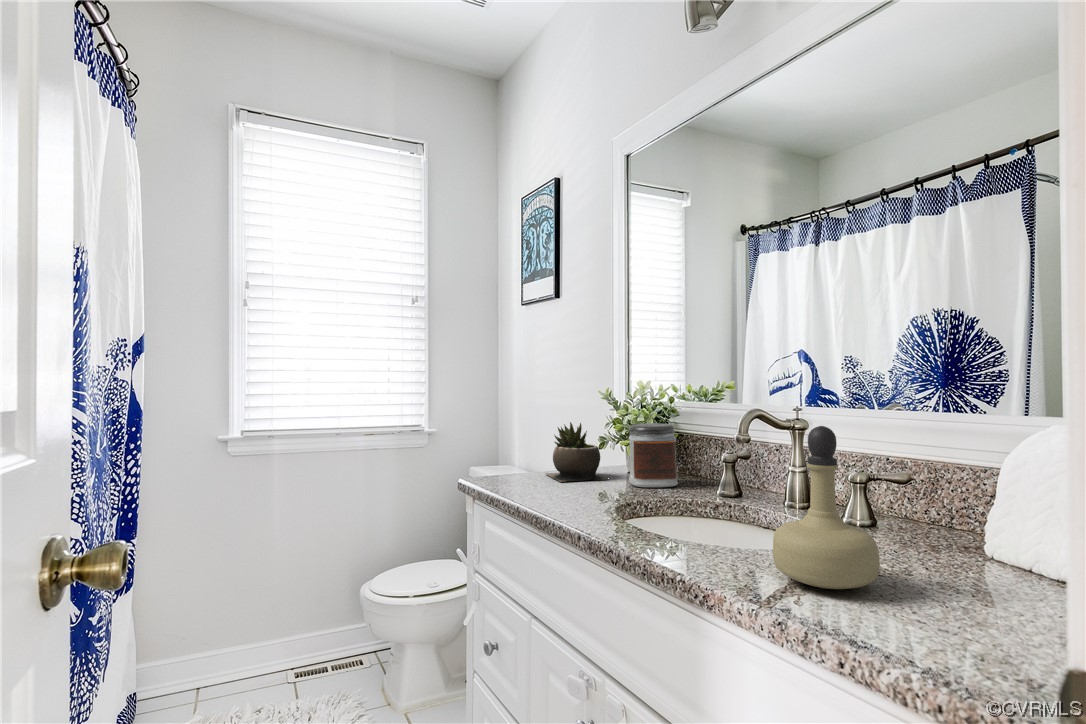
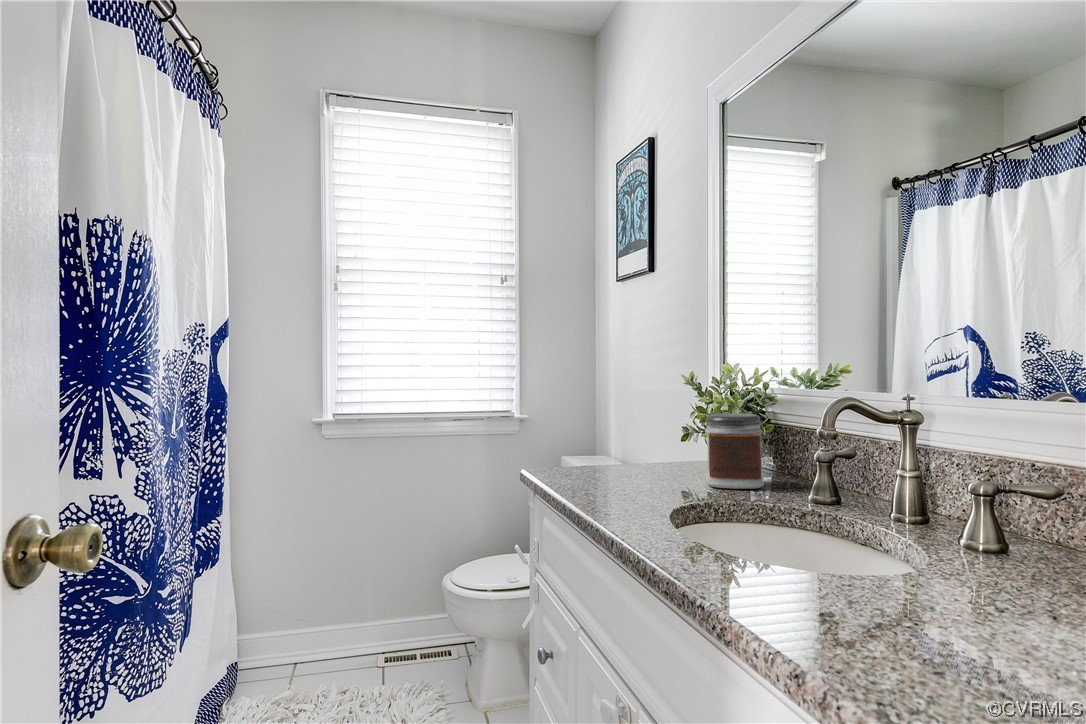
succulent plant: present [546,422,606,482] -> none [615,410,684,478]
perfume bottle: present [773,426,880,589] -> none [818,413,968,637]

